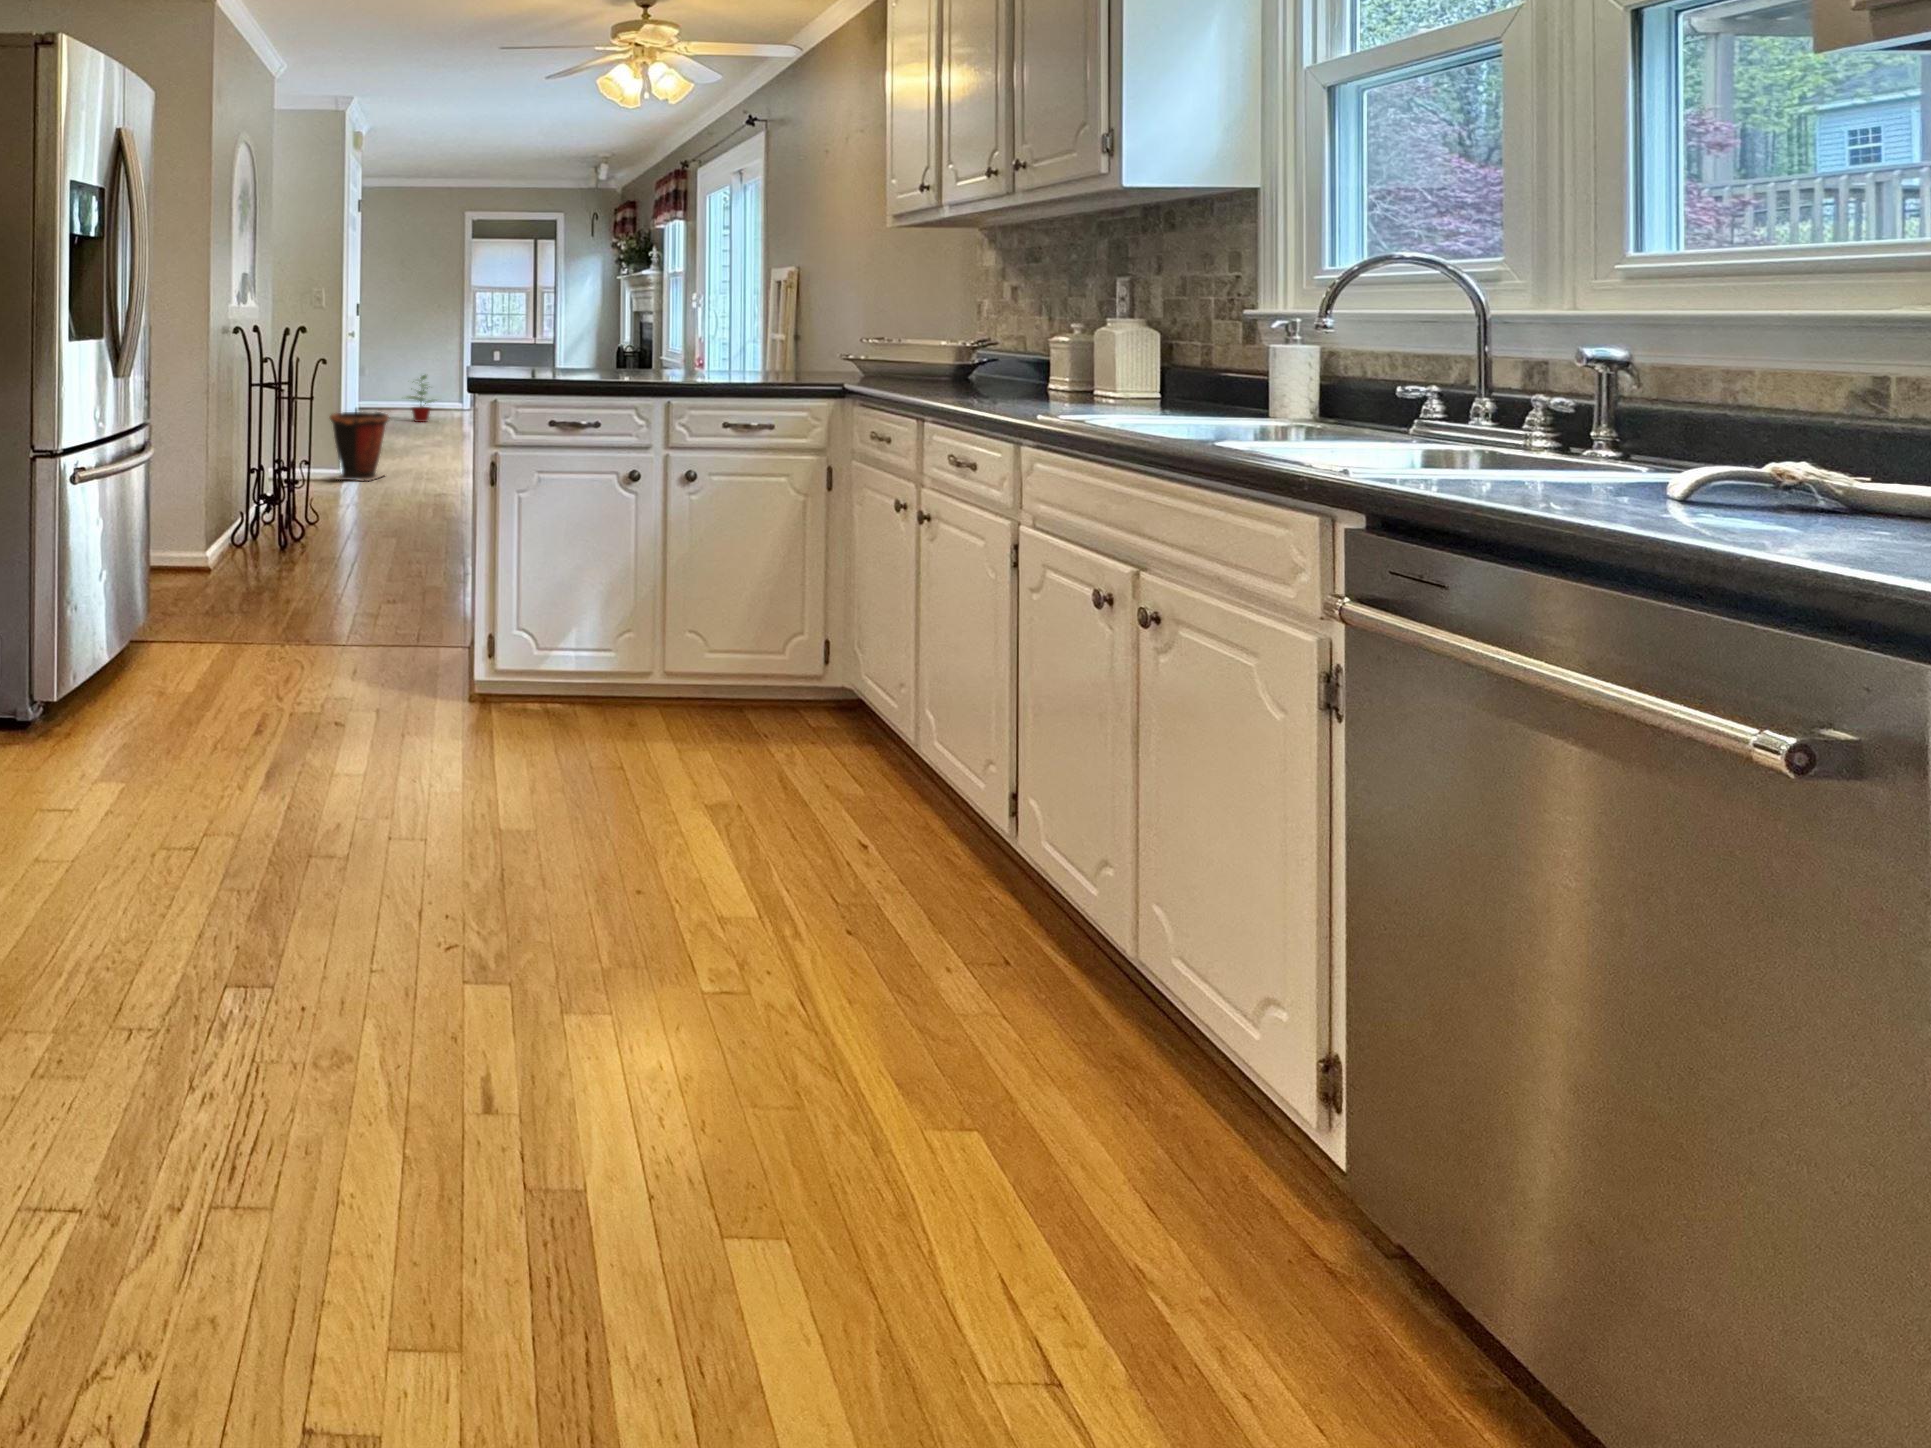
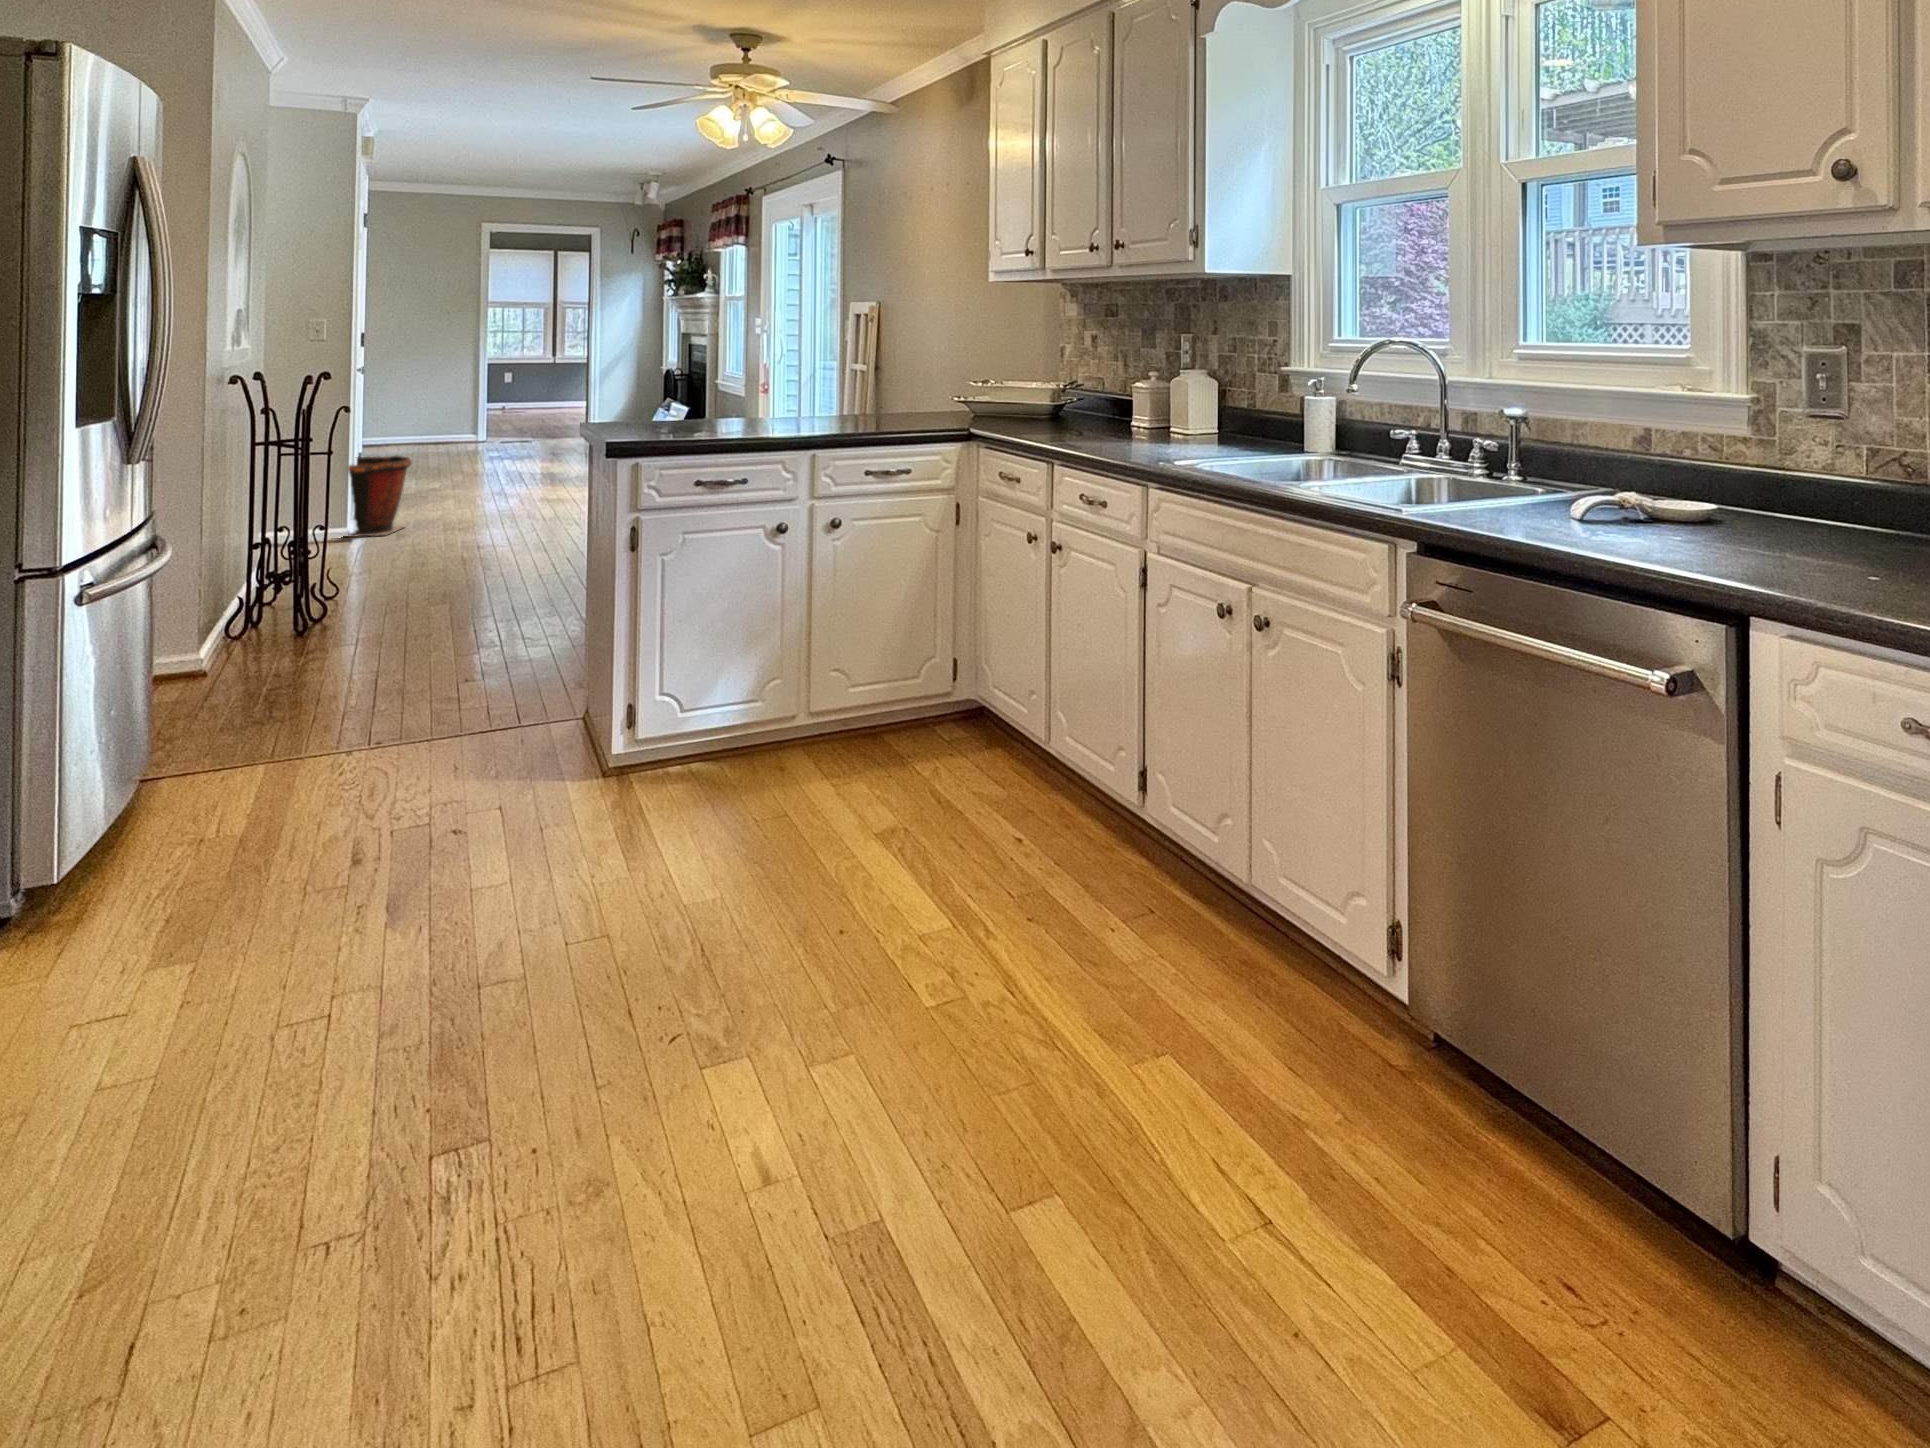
potted plant: present [409,375,431,422] -> none [400,400,452,457]

